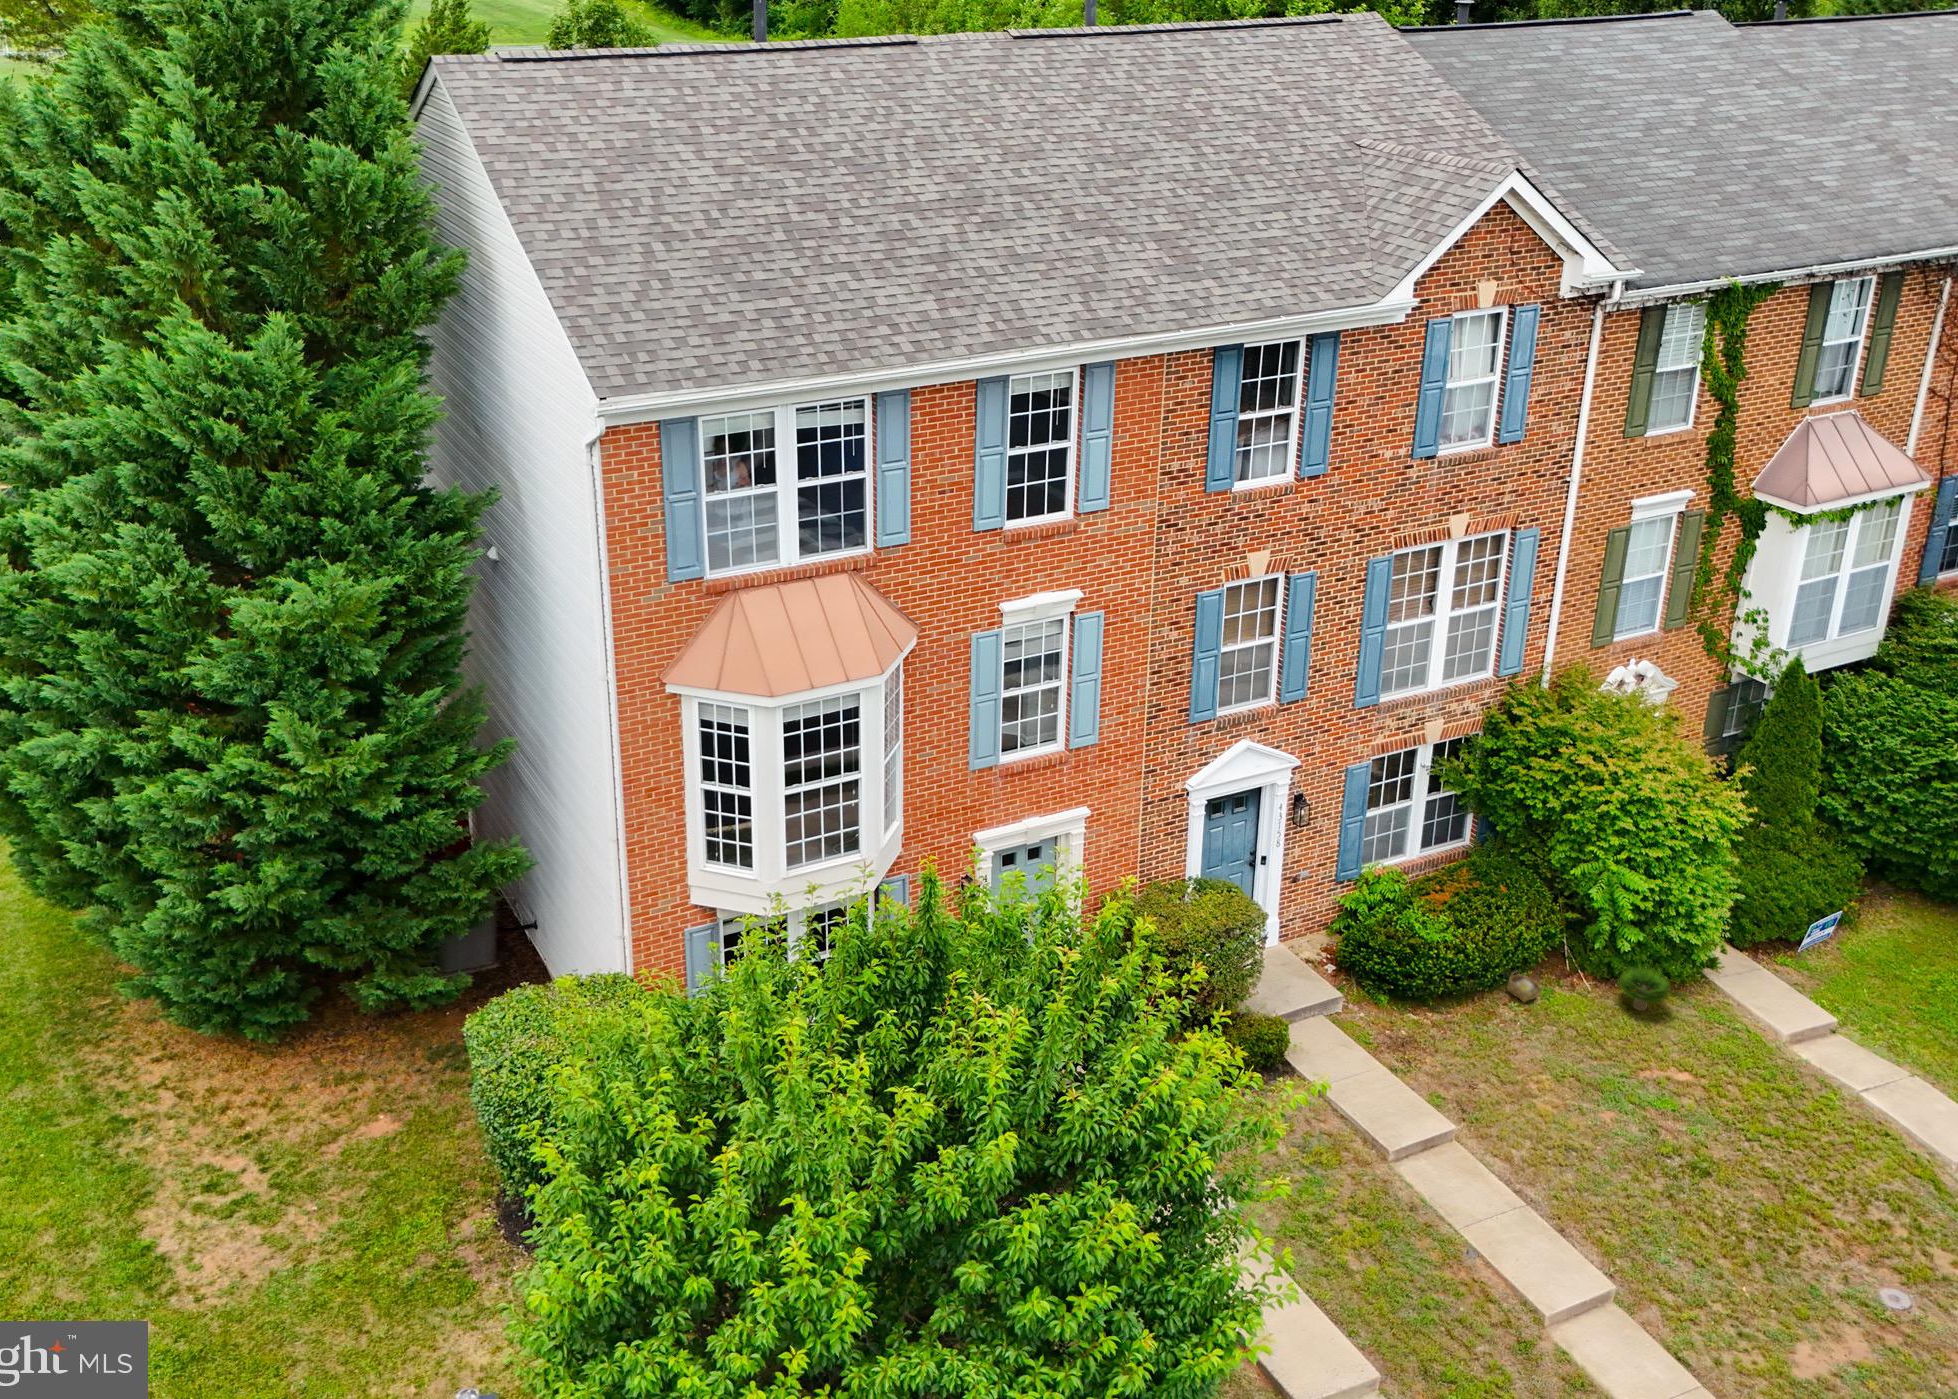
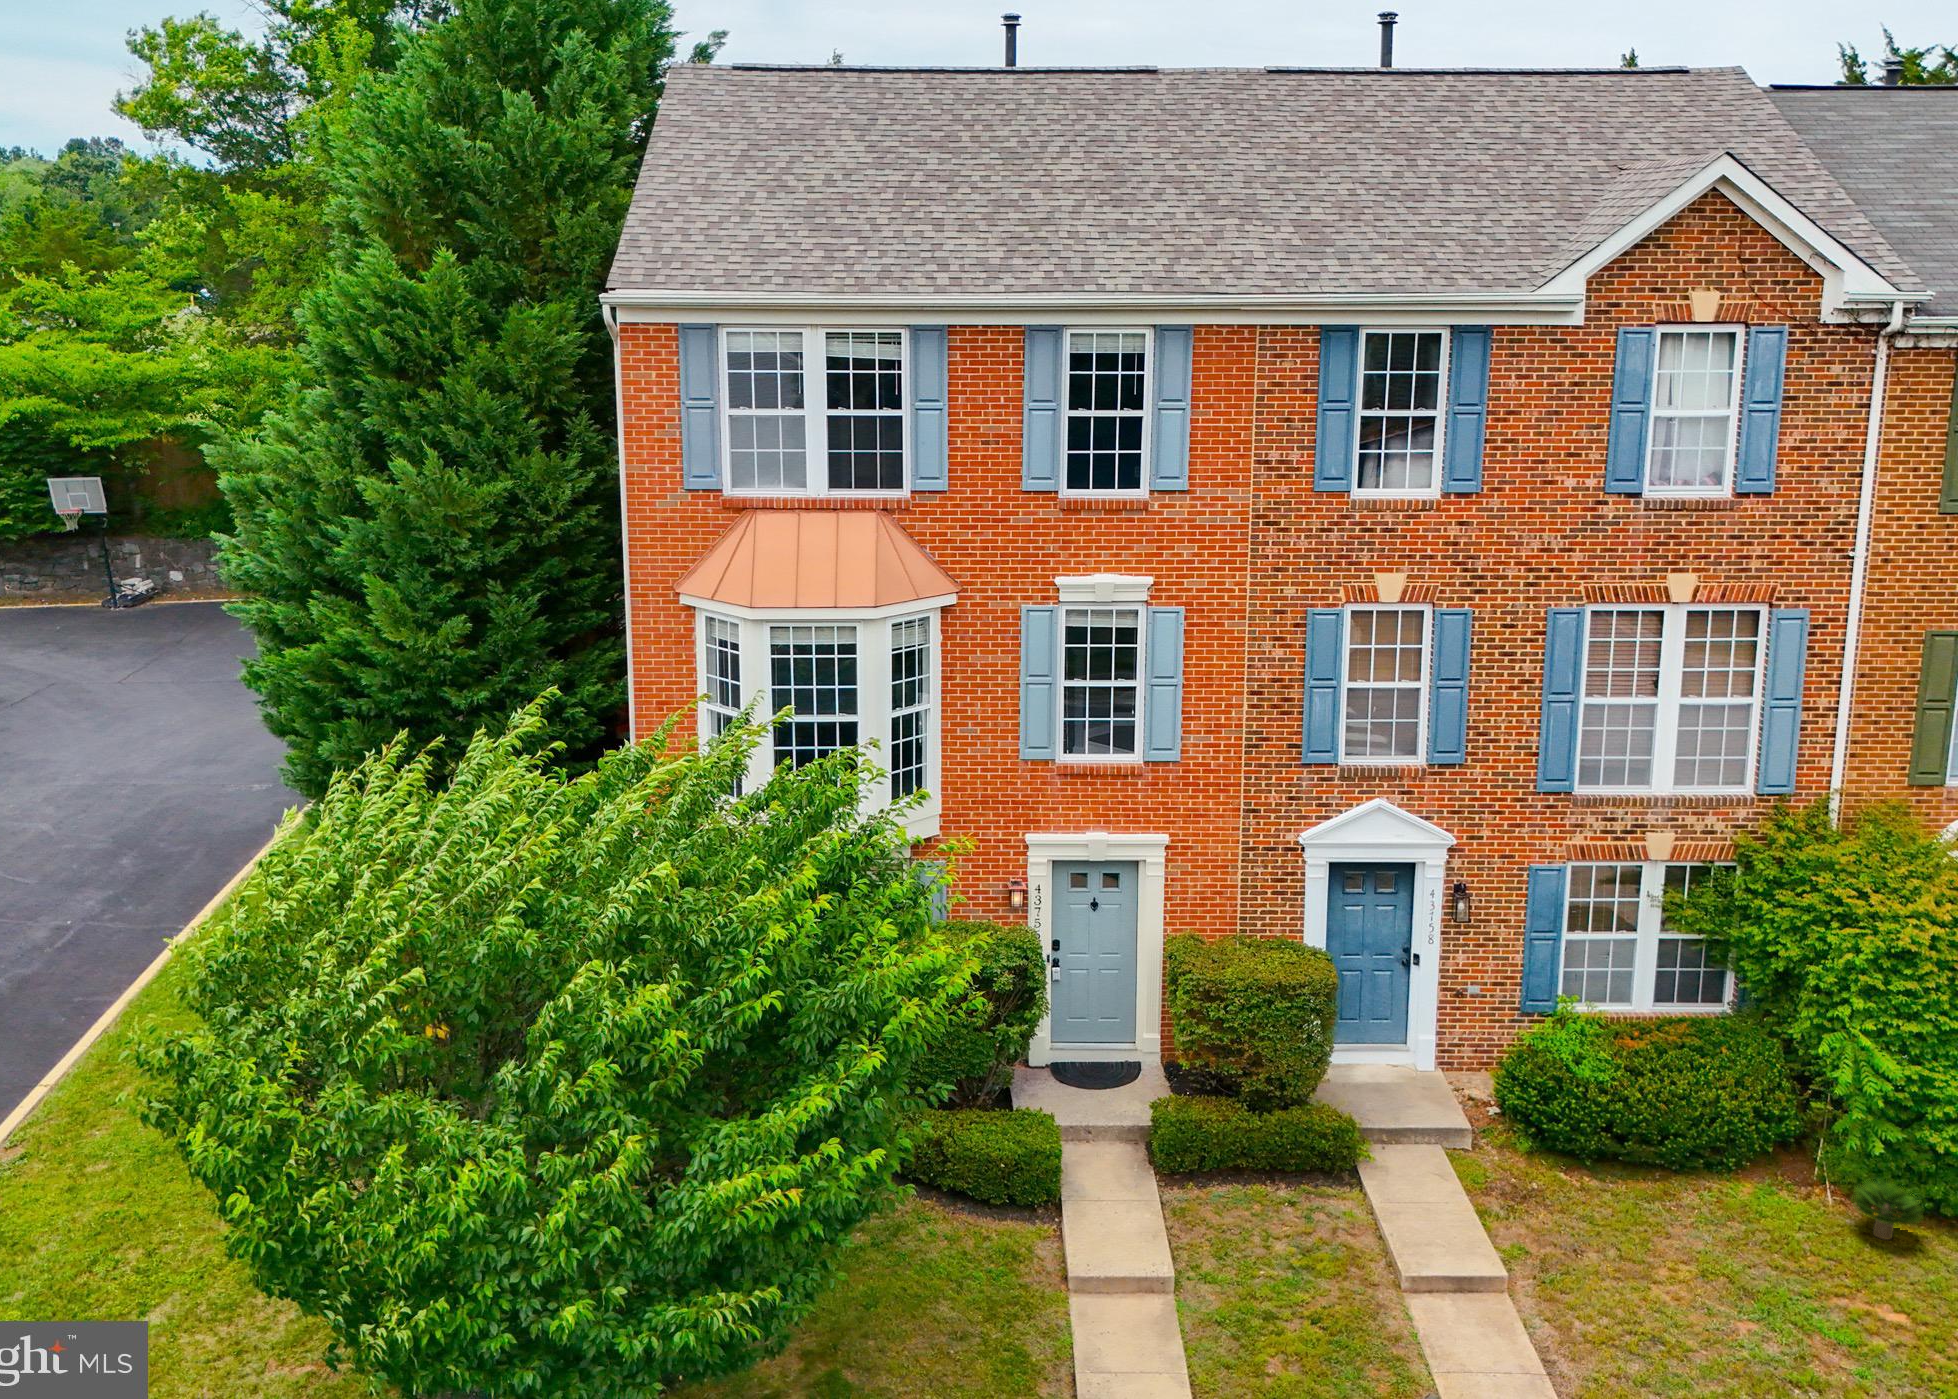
woven basket: present [1507,974,1541,1002] -> none [1701,1155,1742,1194]

